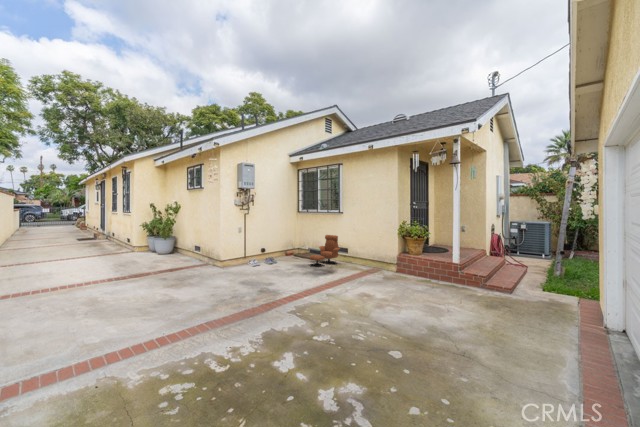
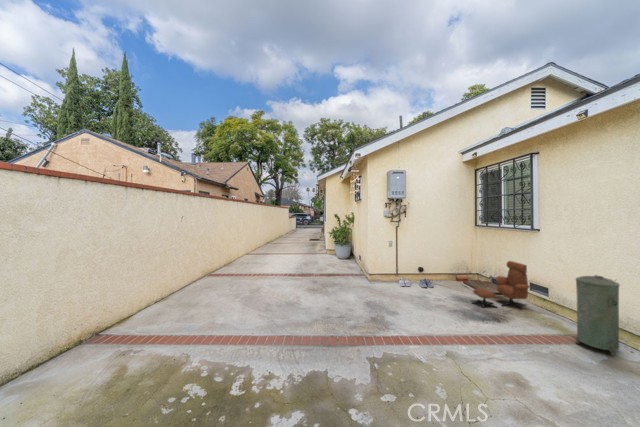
trash can: none [369,234,386,273] -> present [576,275,620,356]

